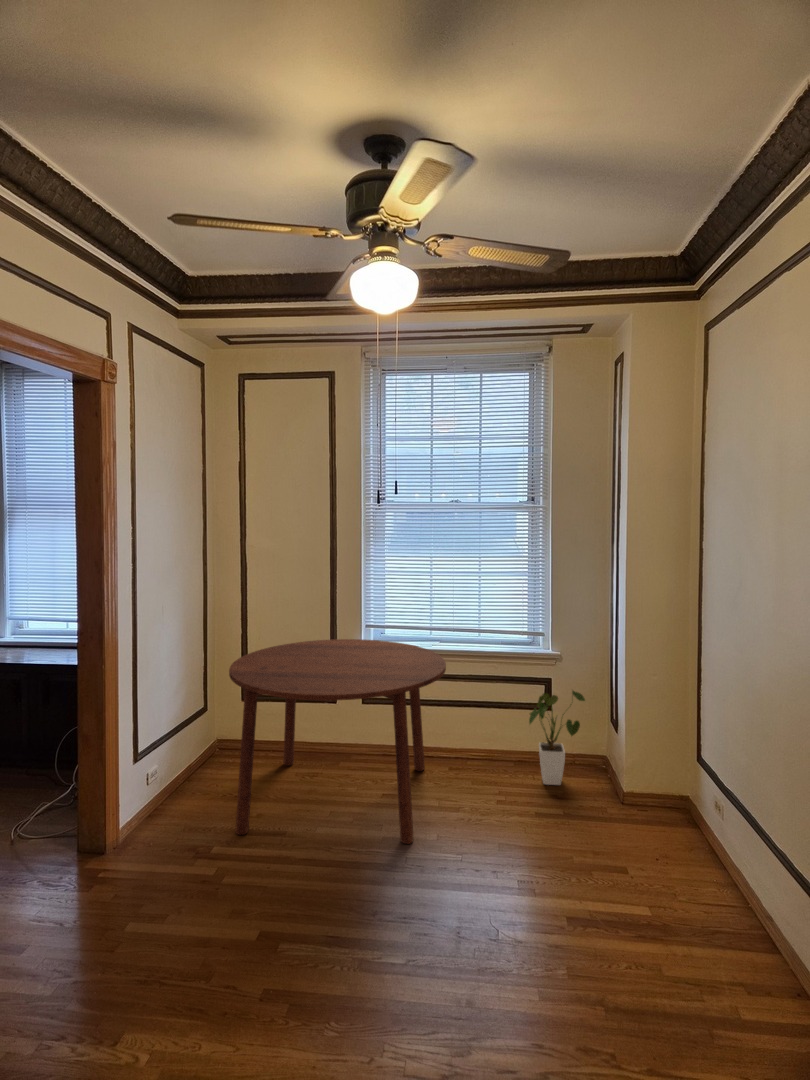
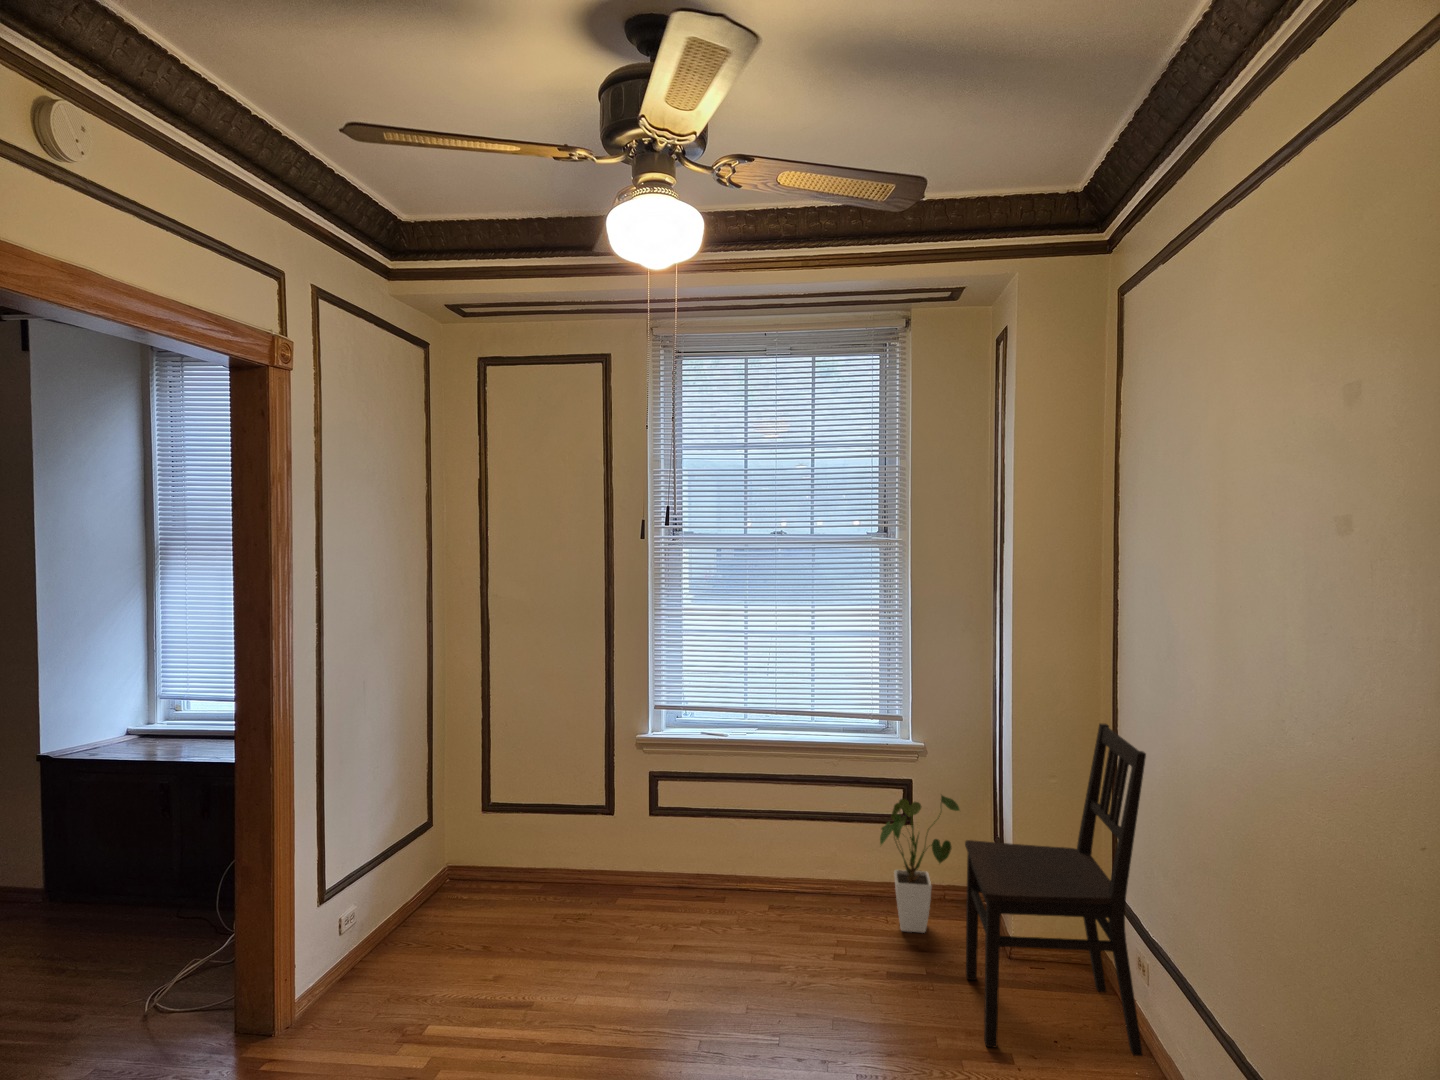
dining chair: none [589,637,718,862] -> present [965,724,1146,1056]
dining table: present [229,639,446,844] -> none [453,722,760,1025]

